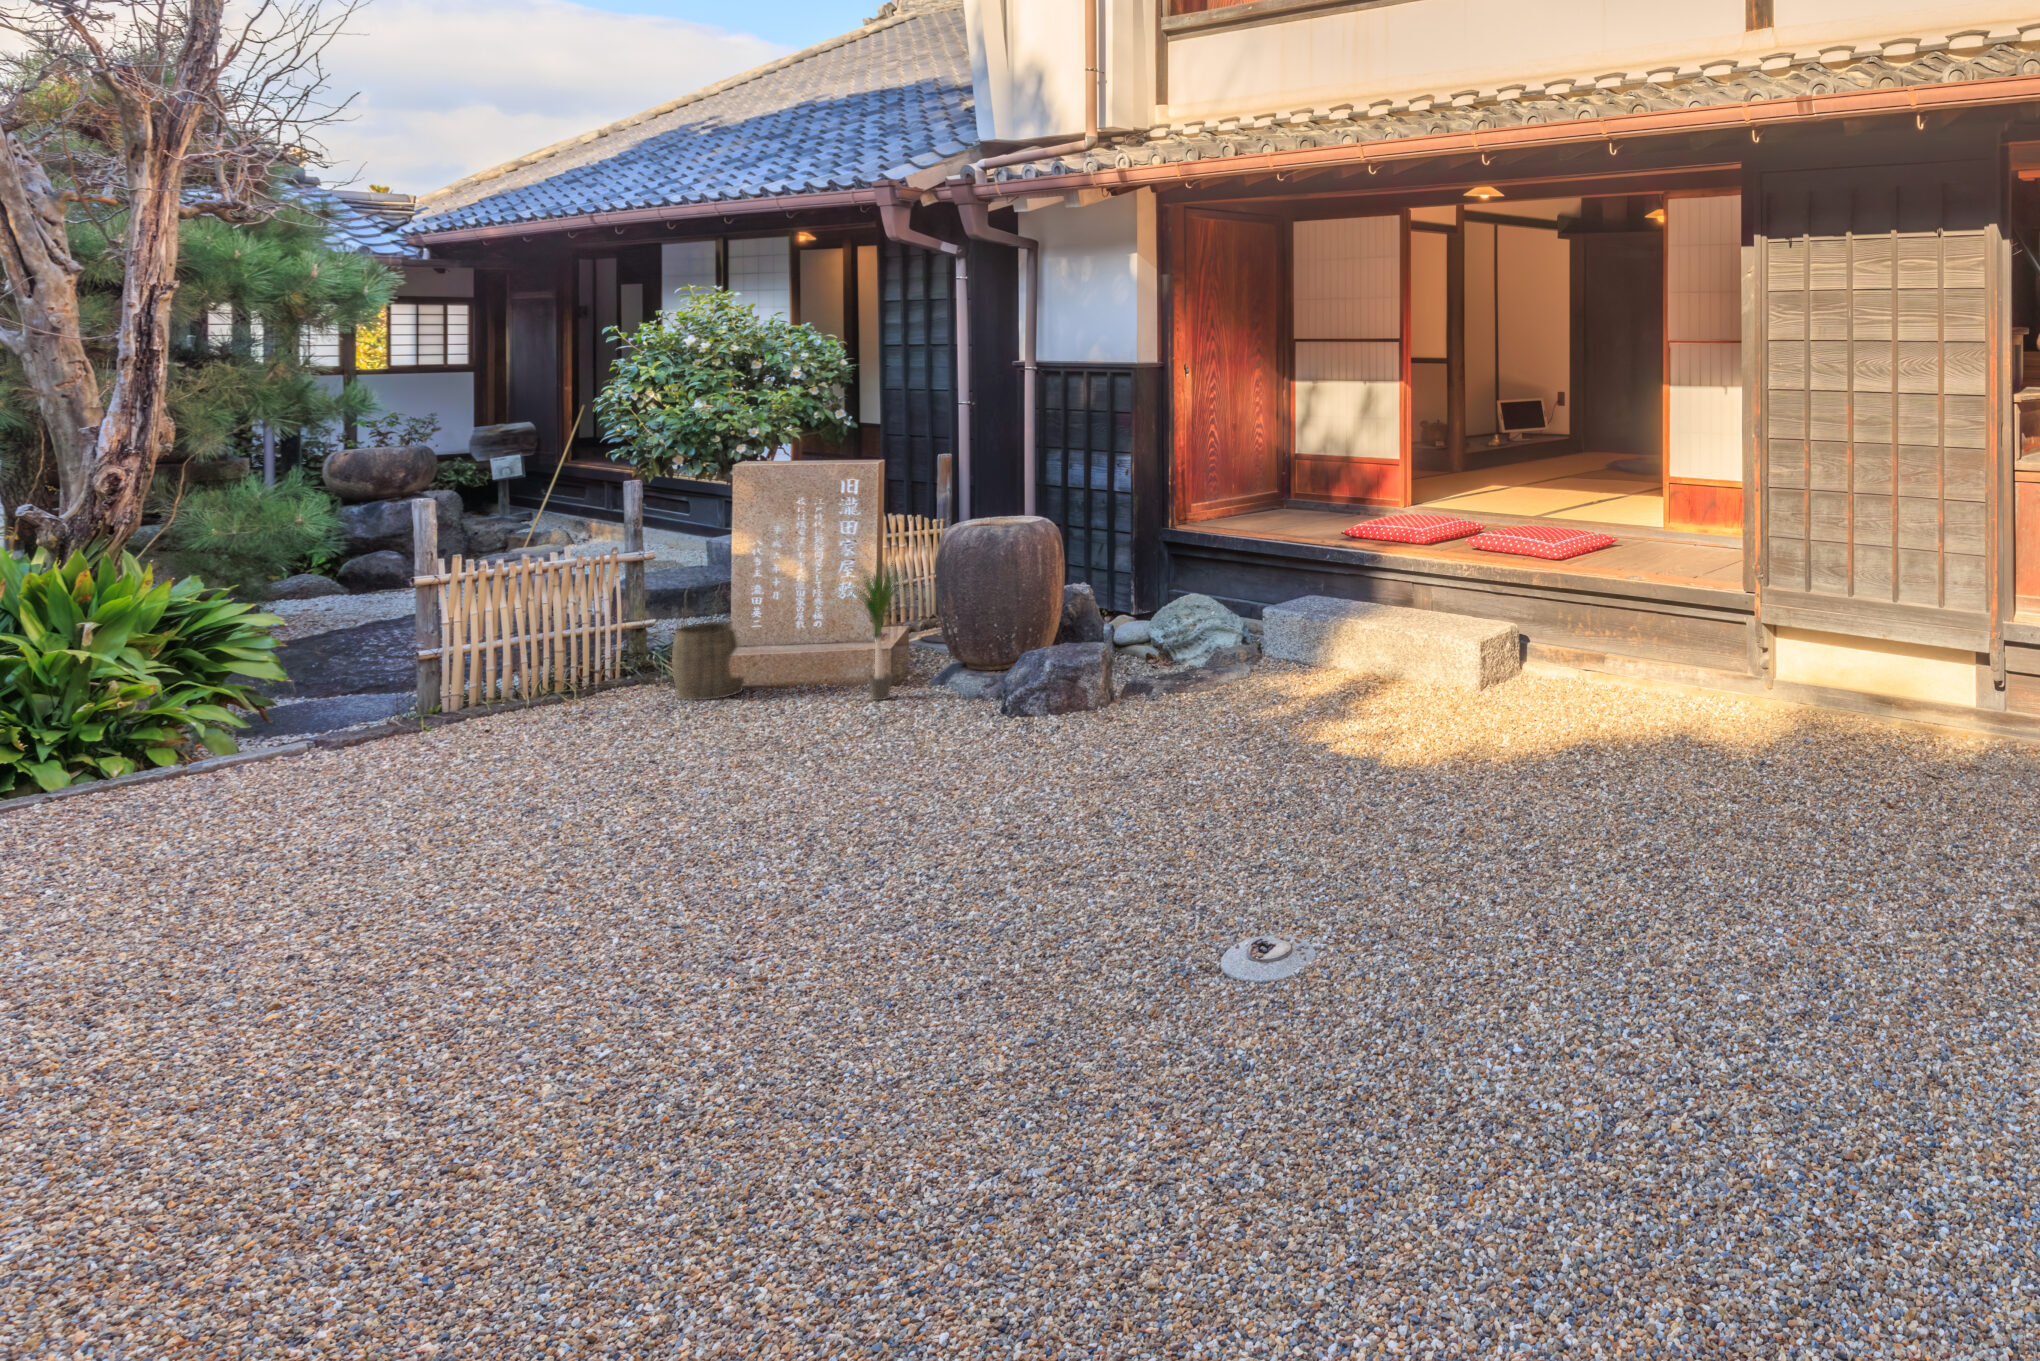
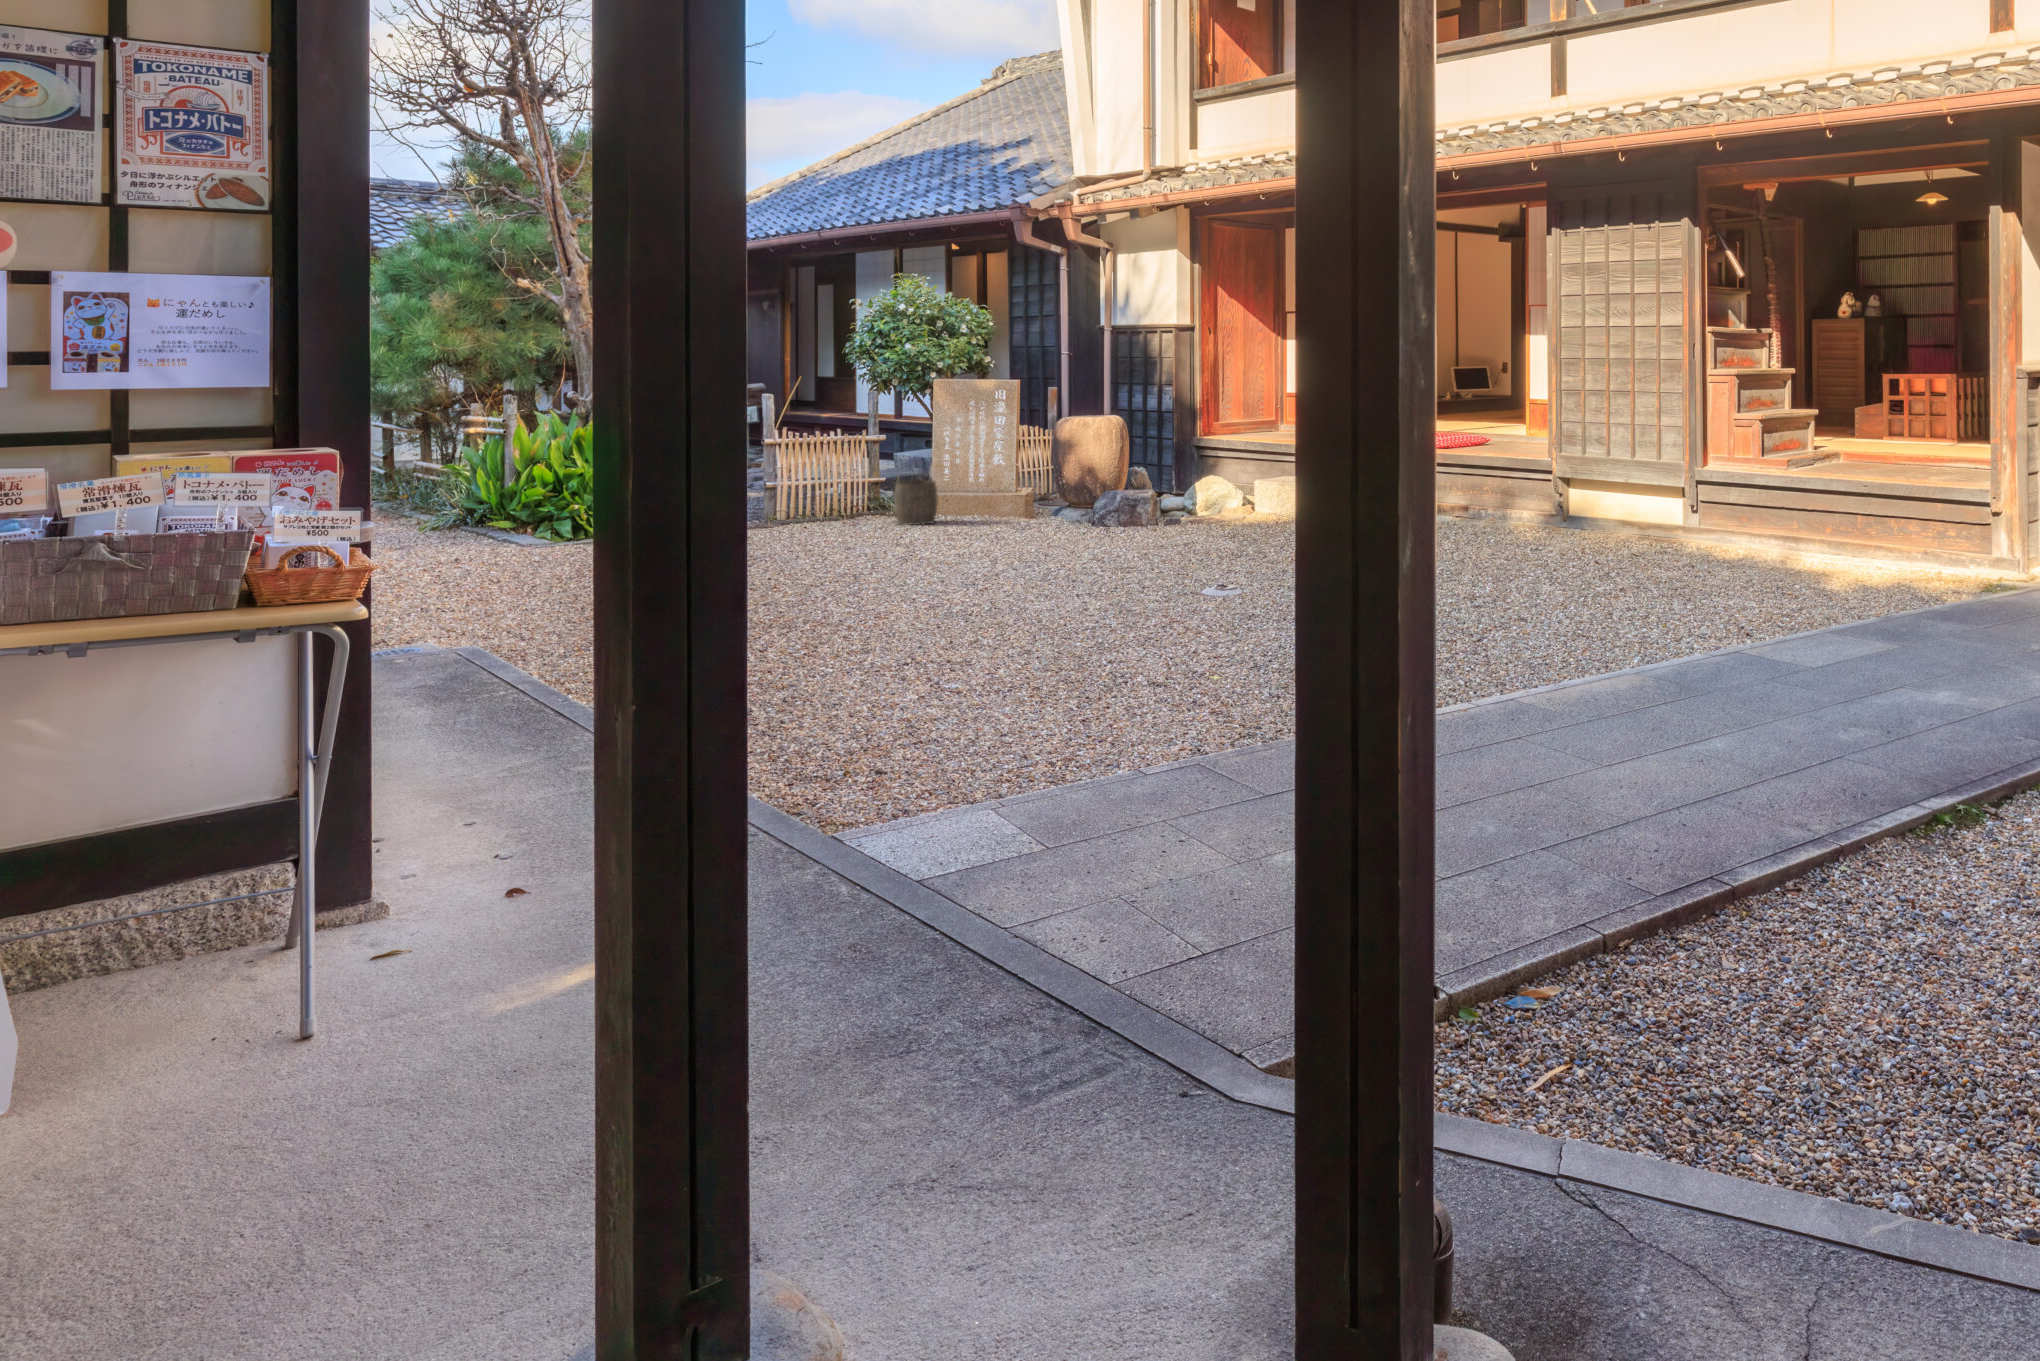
potted plant: present [840,562,914,700] -> none [985,433,1048,527]

